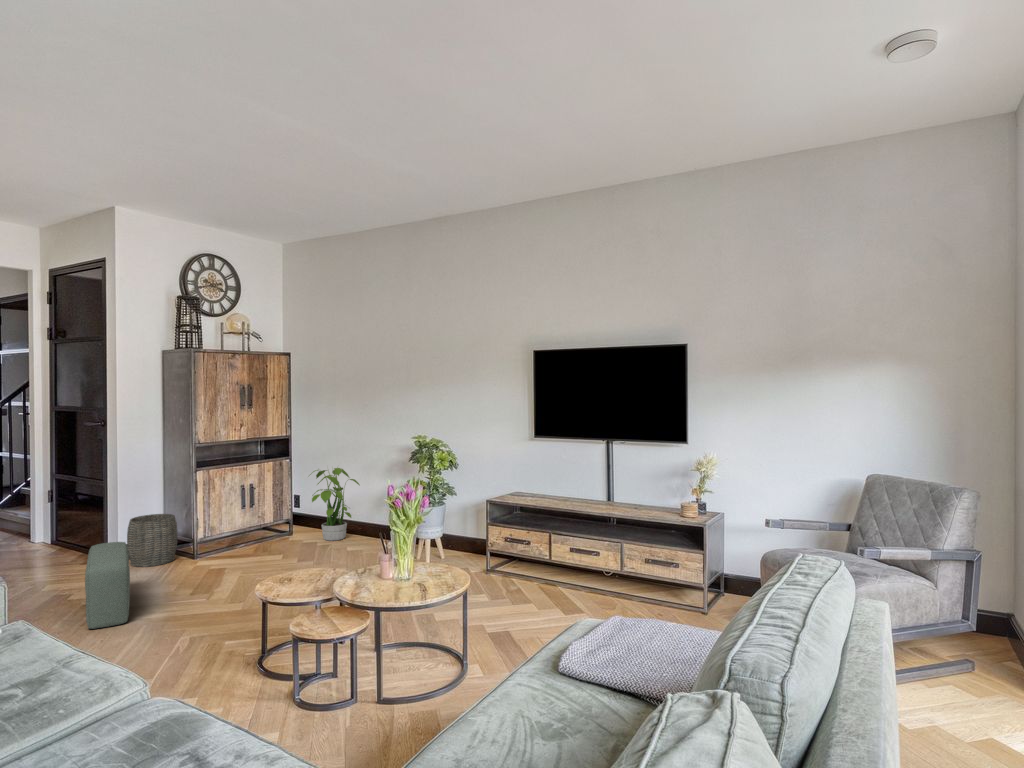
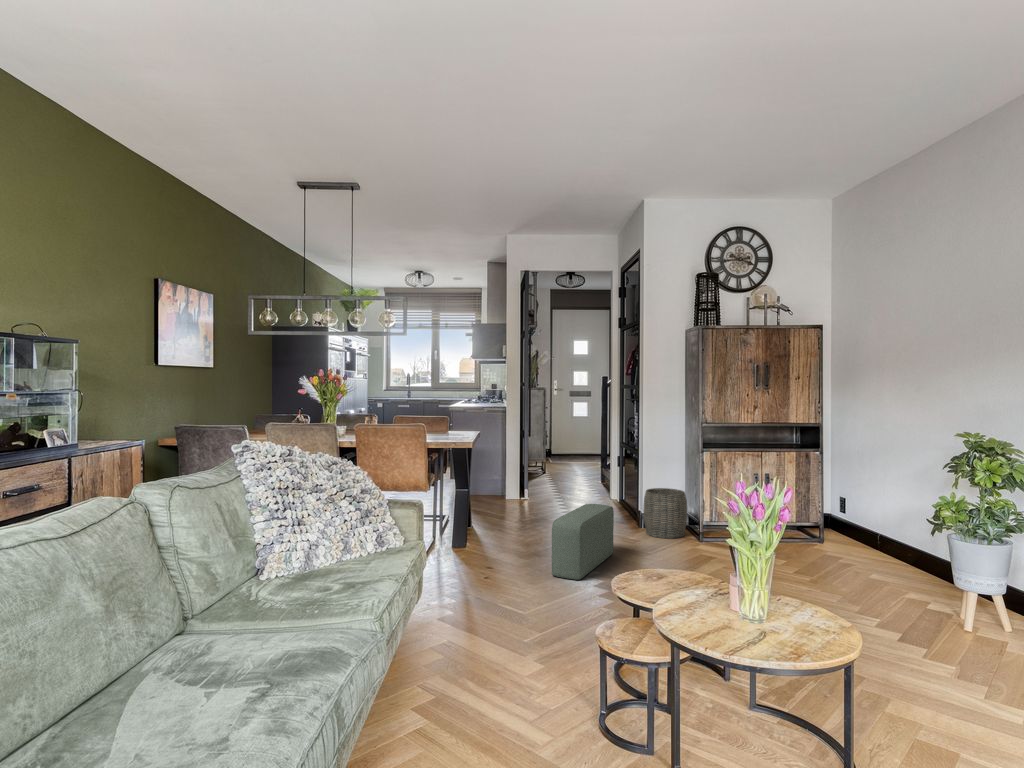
potted plant: present [309,468,360,541] -> none [832,464,908,563]

